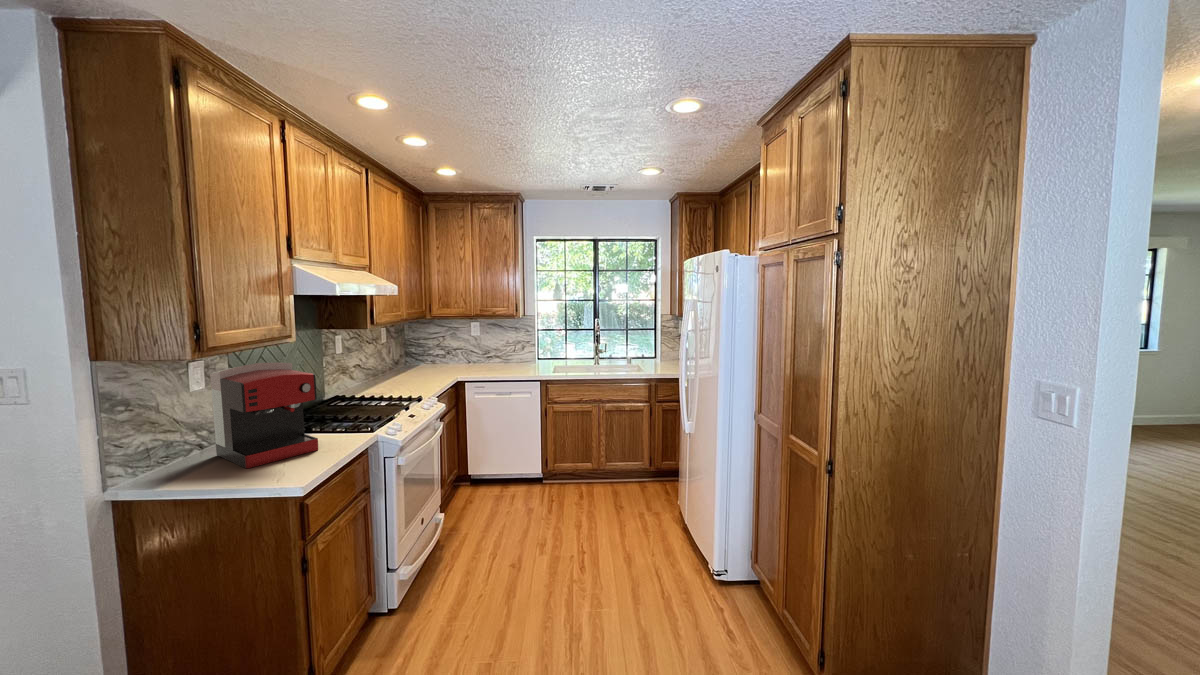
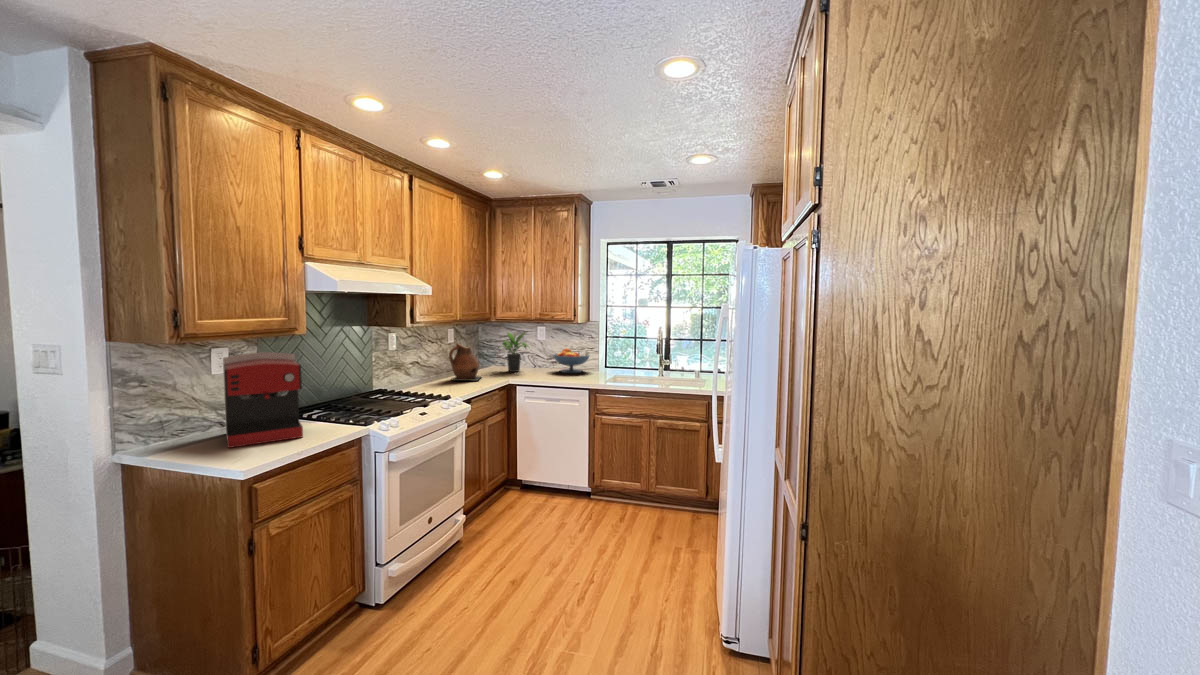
potted plant: none [429,327,468,369] -> present [498,332,529,372]
ceramic pitcher: none [393,342,427,382] -> present [449,343,482,381]
fruit bowl: none [490,342,527,367] -> present [554,348,589,373]

